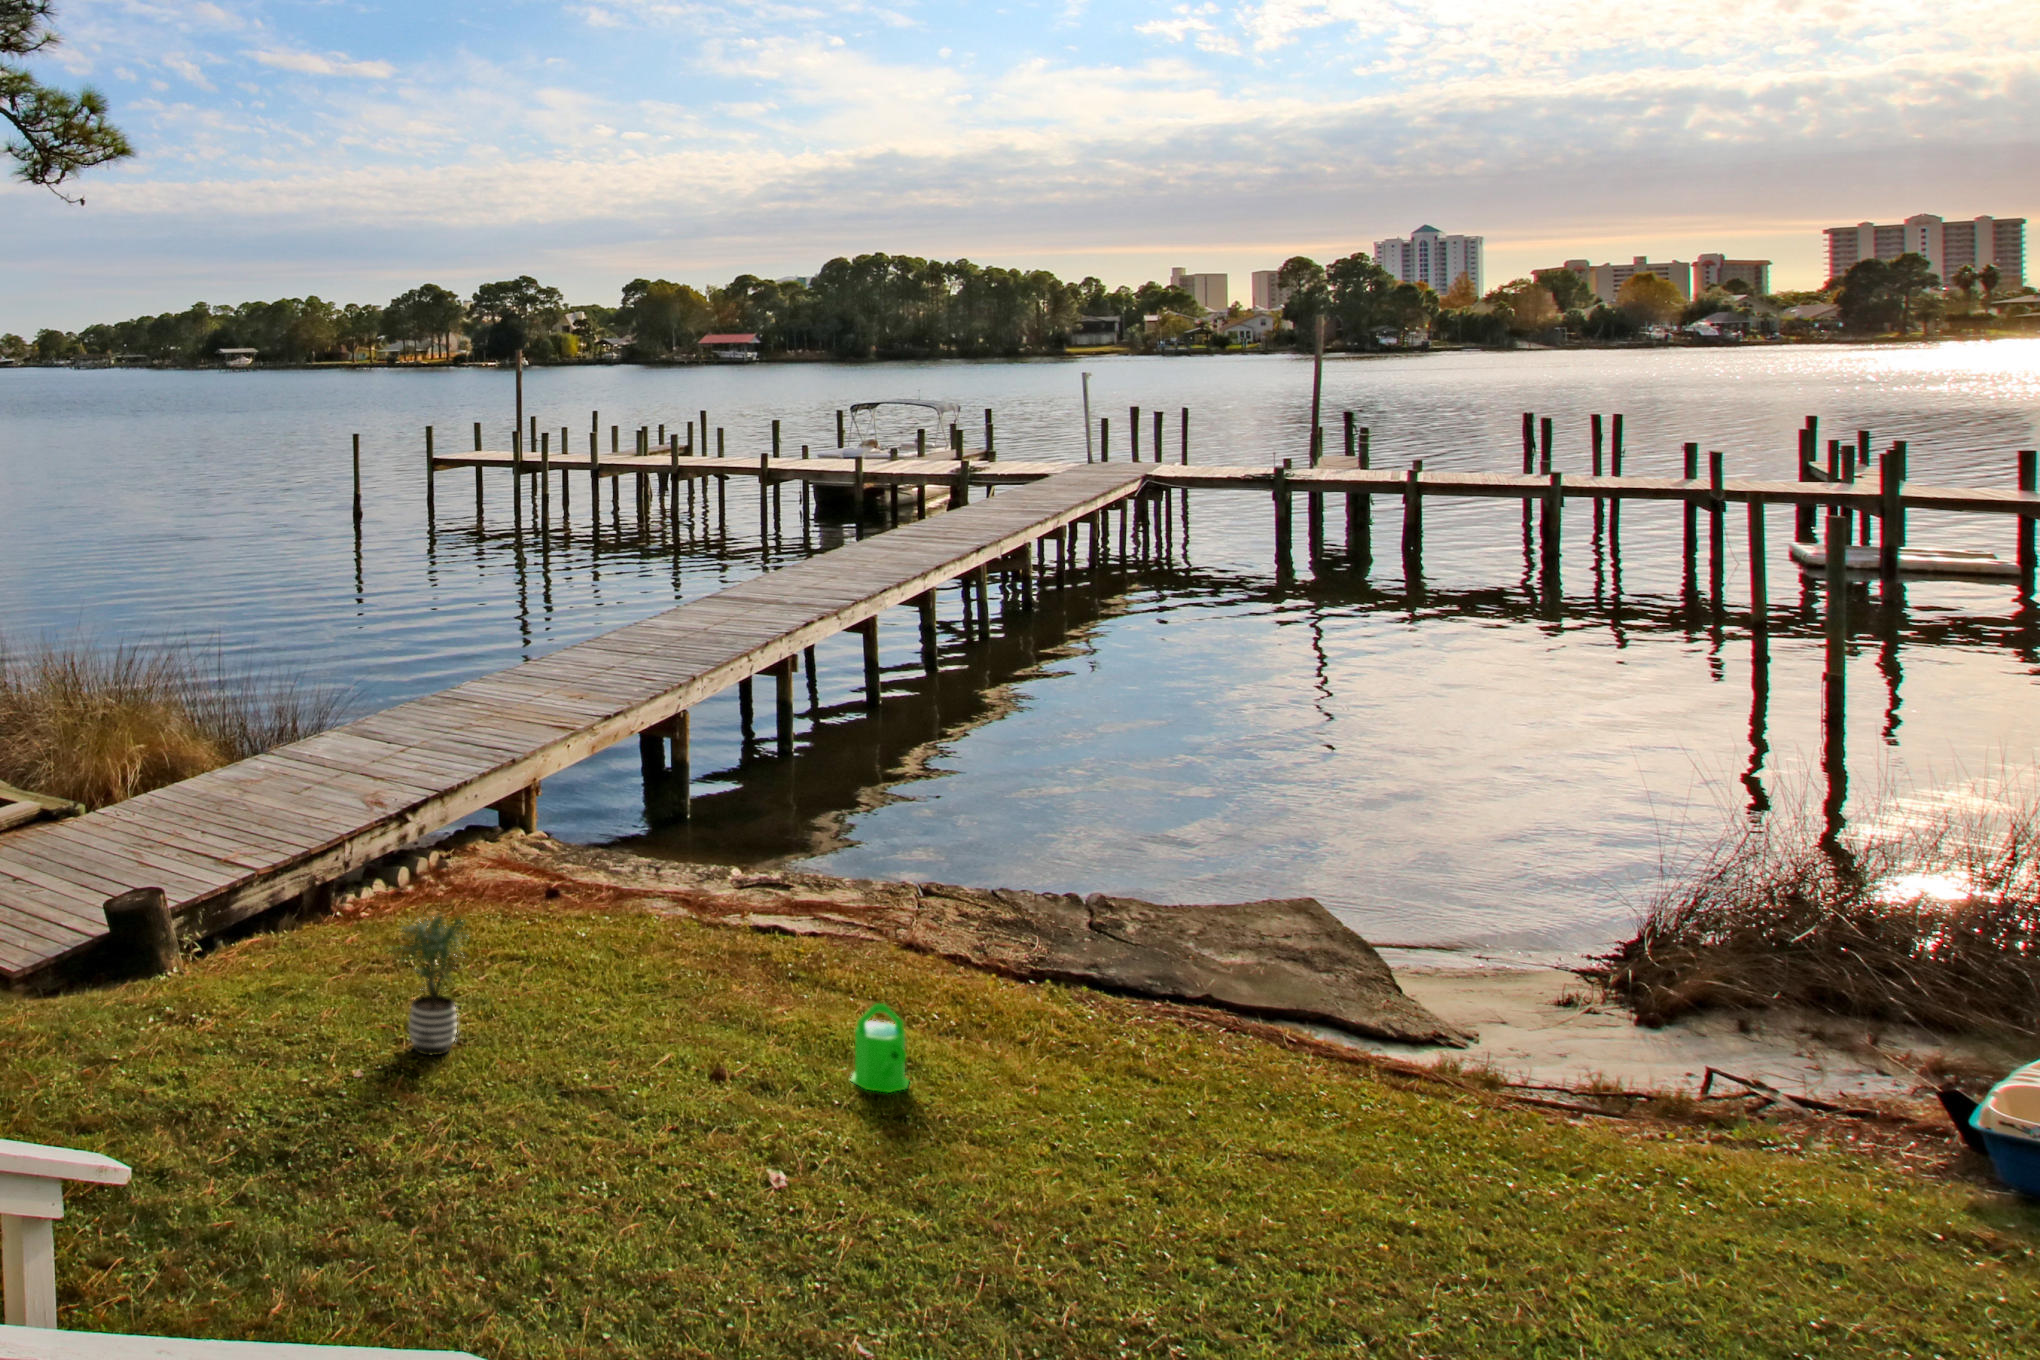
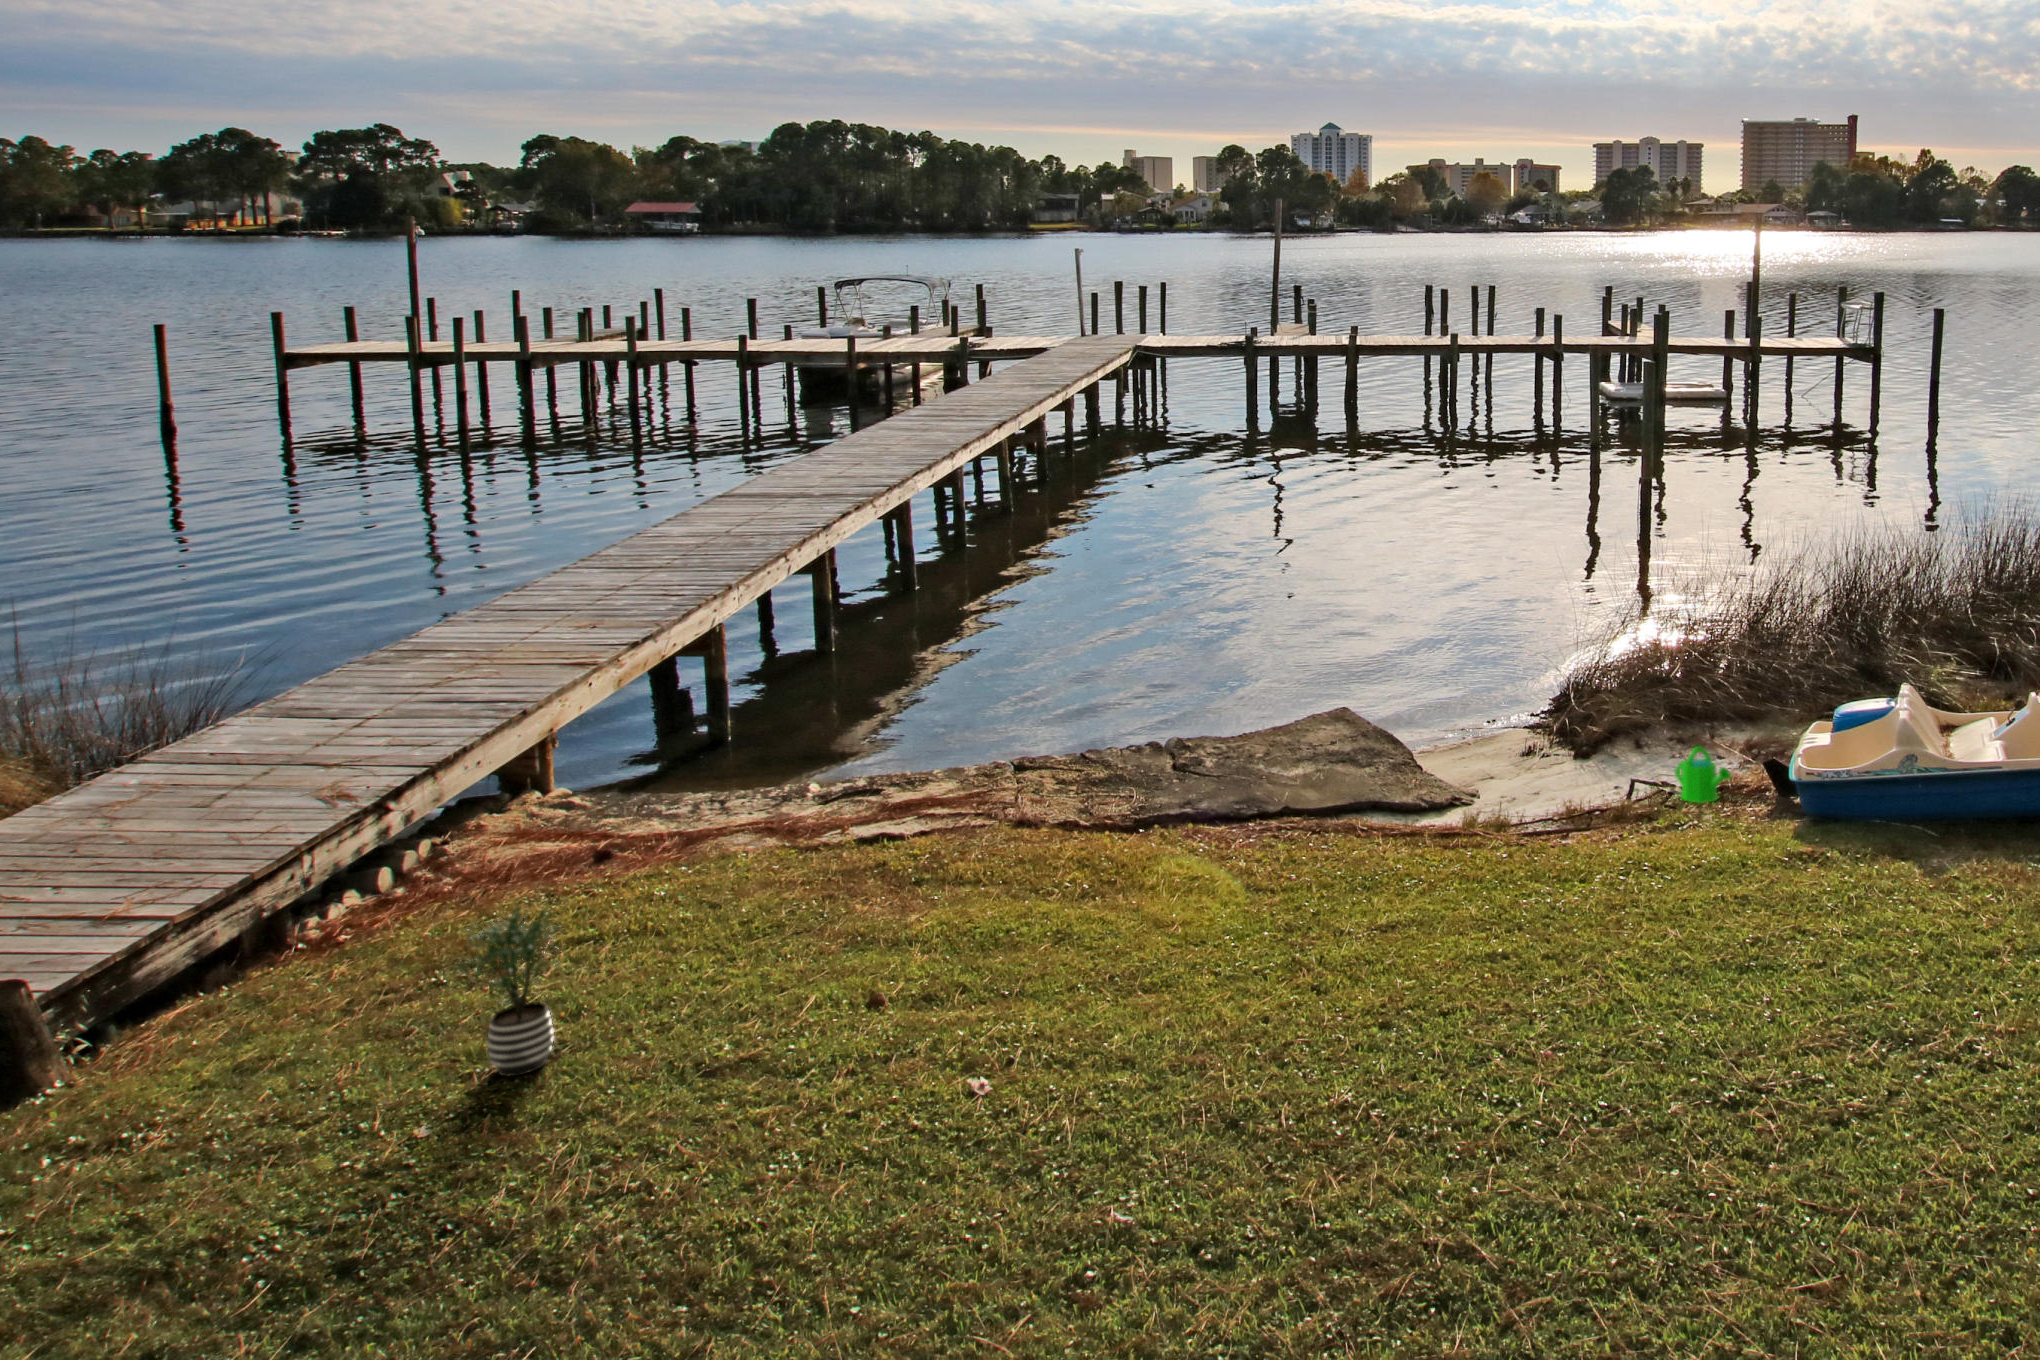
watering can: present [851,1003,910,1093] -> present [1675,746,1731,803]

